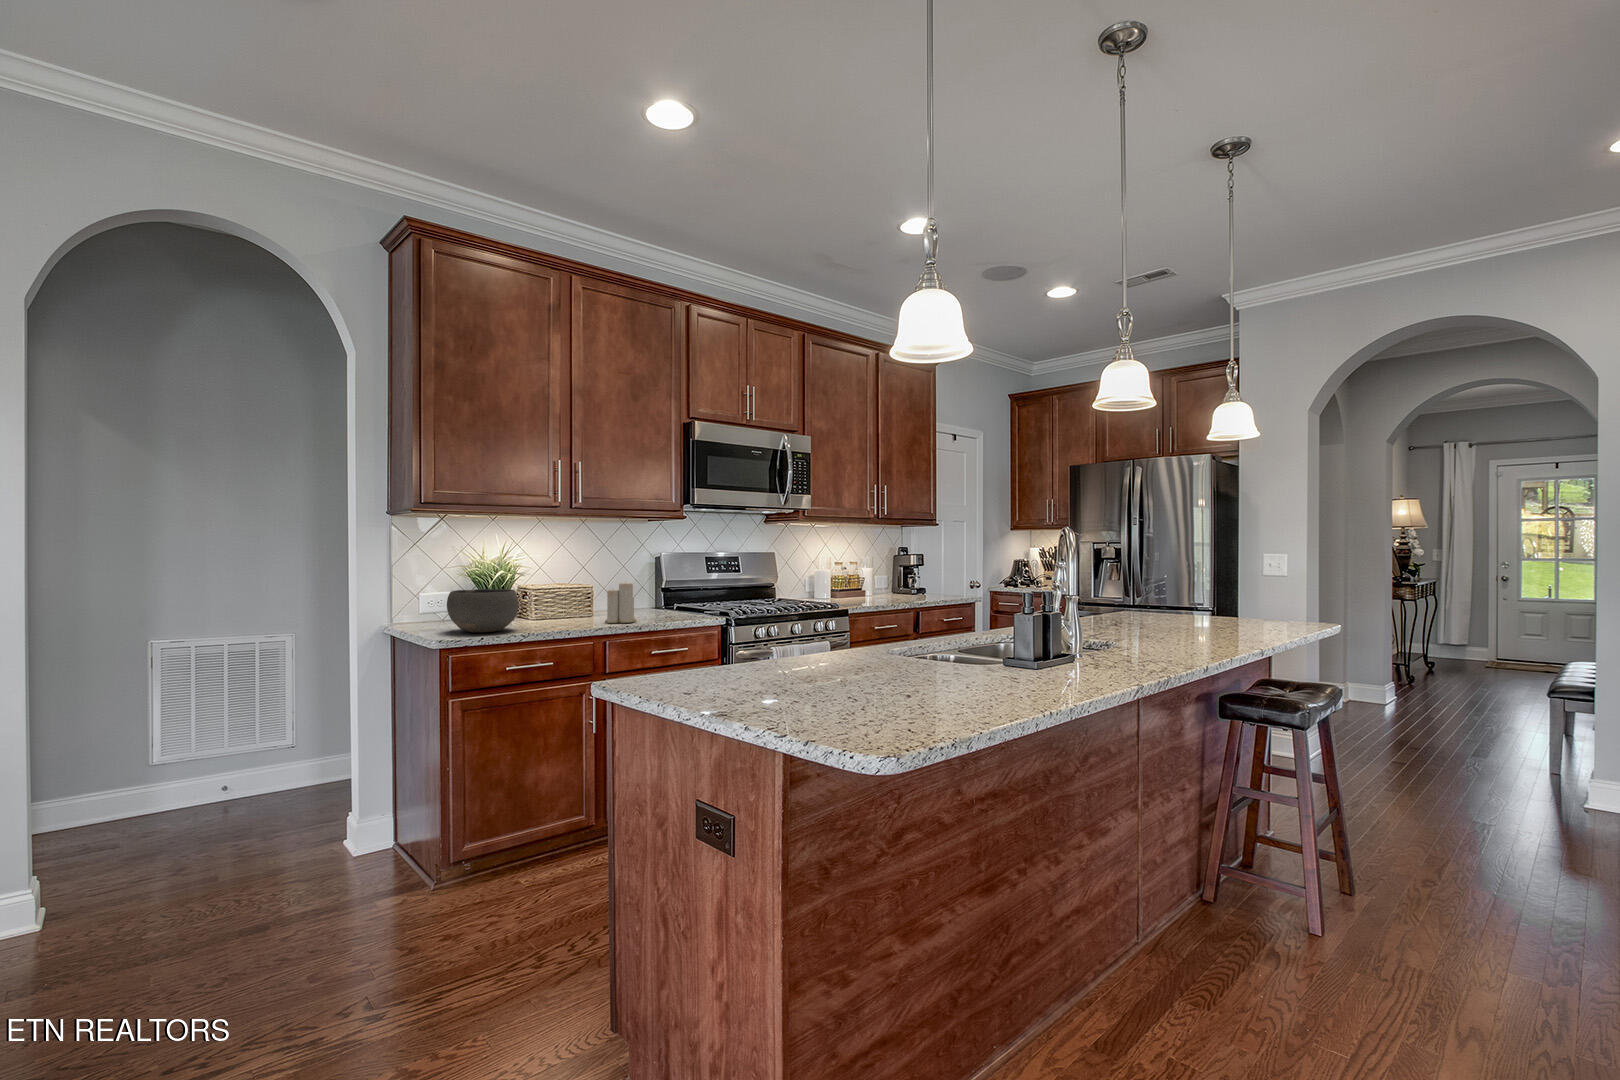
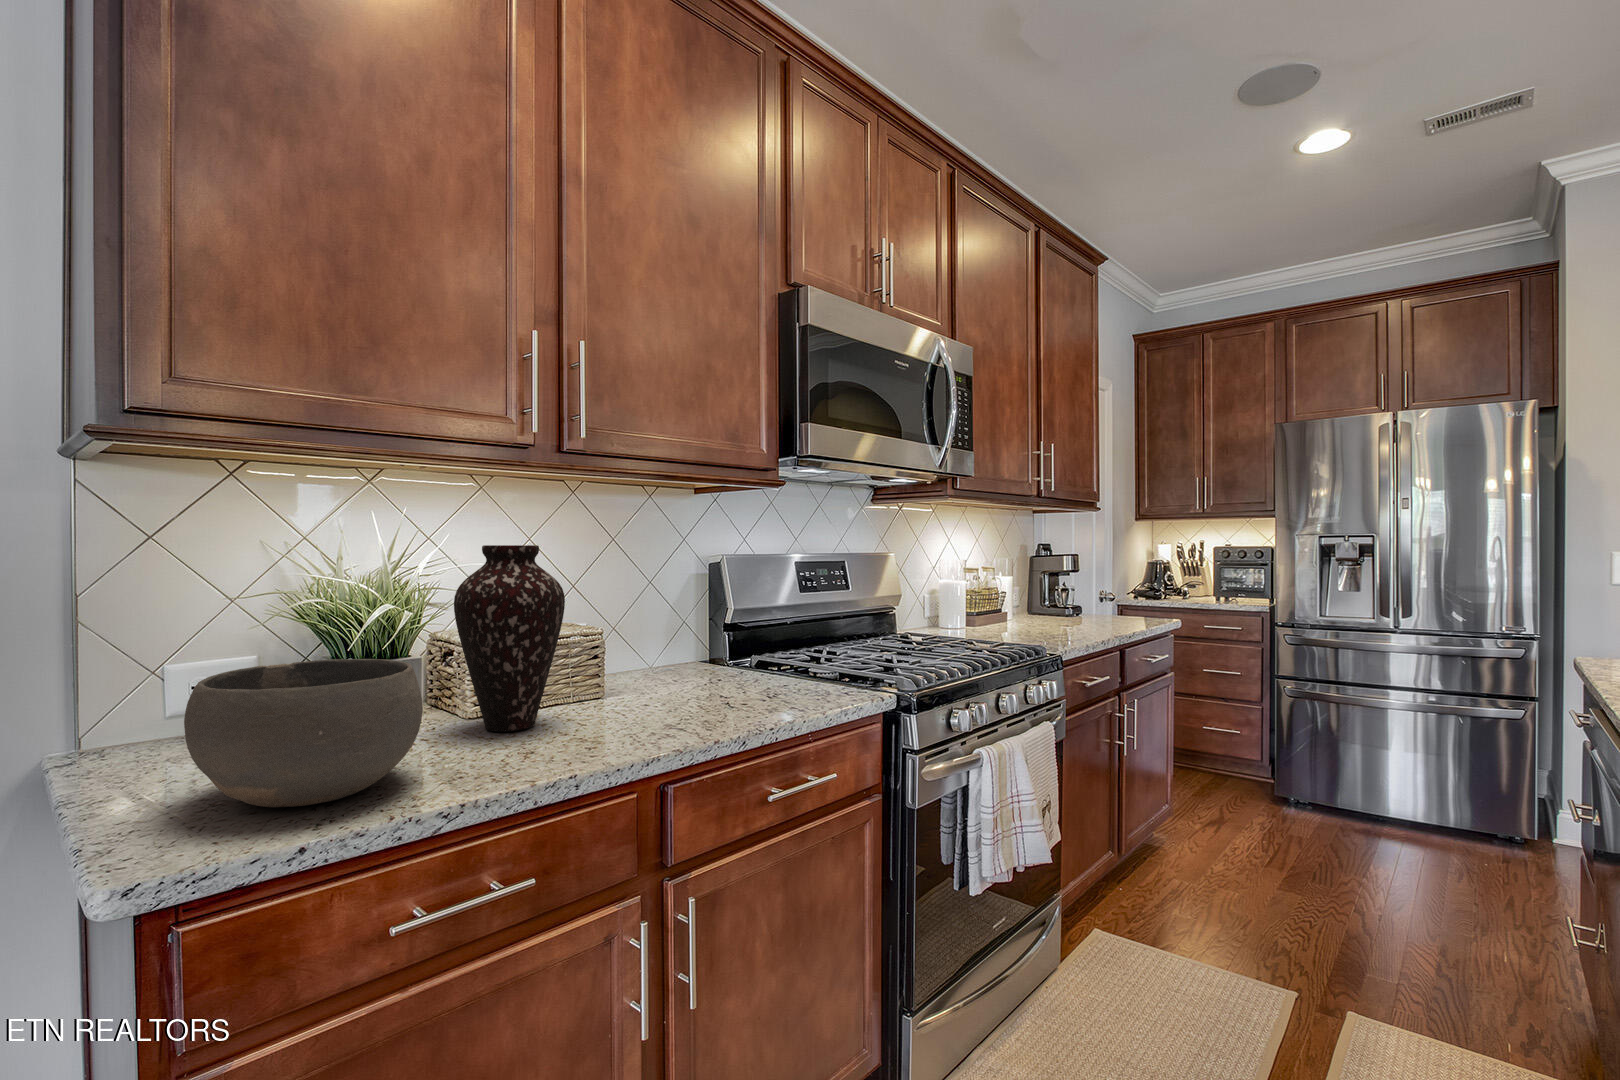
vase: none [528,548,572,622] -> present [454,545,565,732]
candle: present [605,583,637,623] -> none [648,618,721,729]

